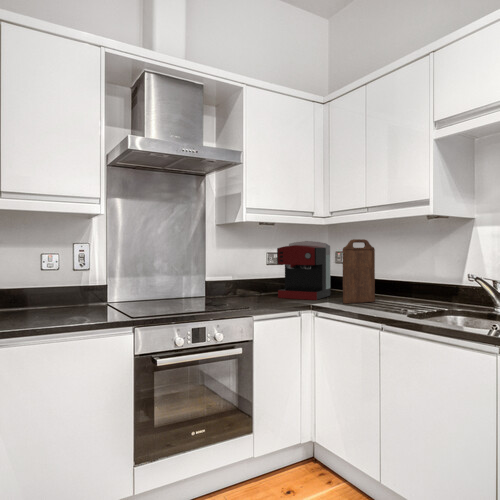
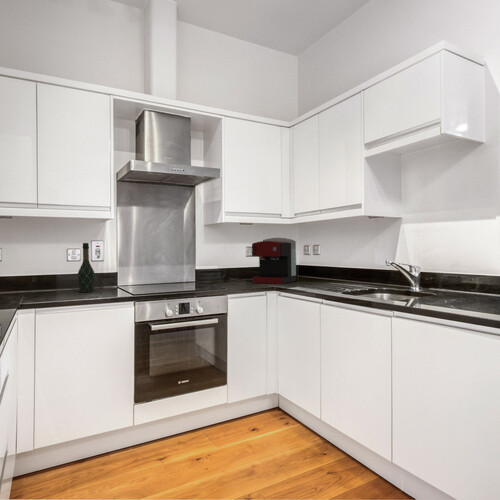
cutting board: present [343,239,375,304] -> none [300,236,326,286]
wine bottle: none [55,247,78,313] -> present [78,243,95,292]

